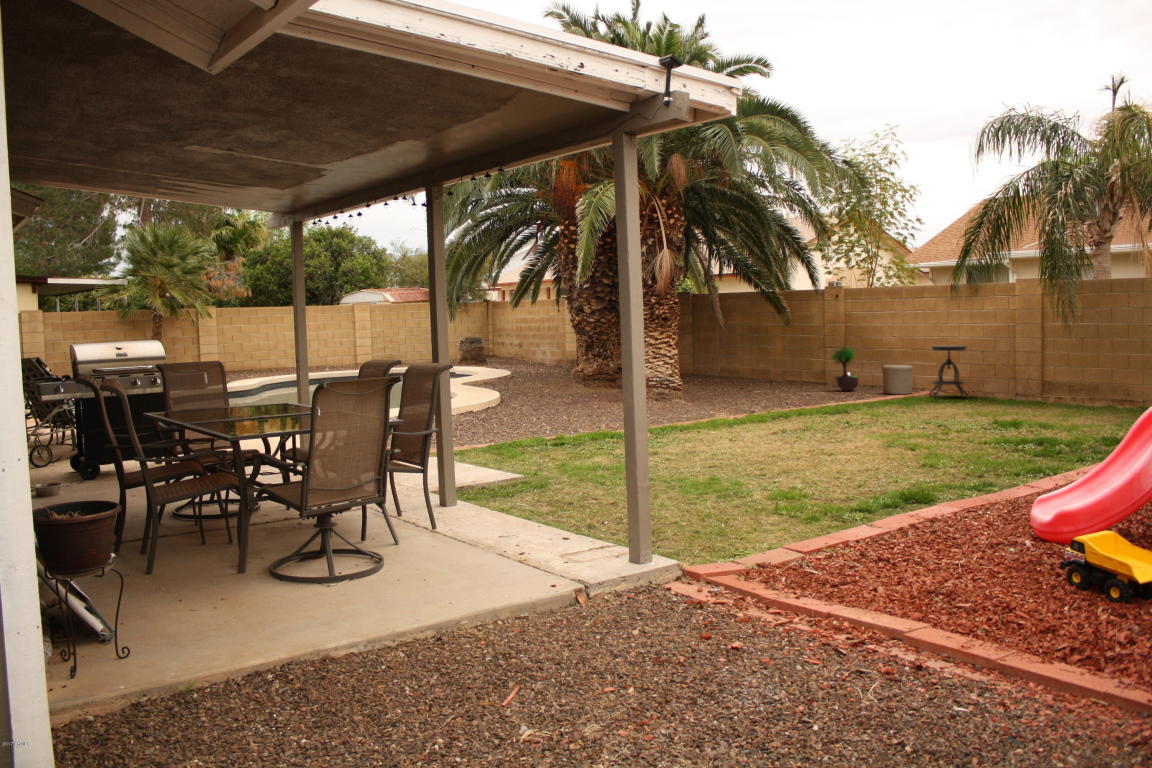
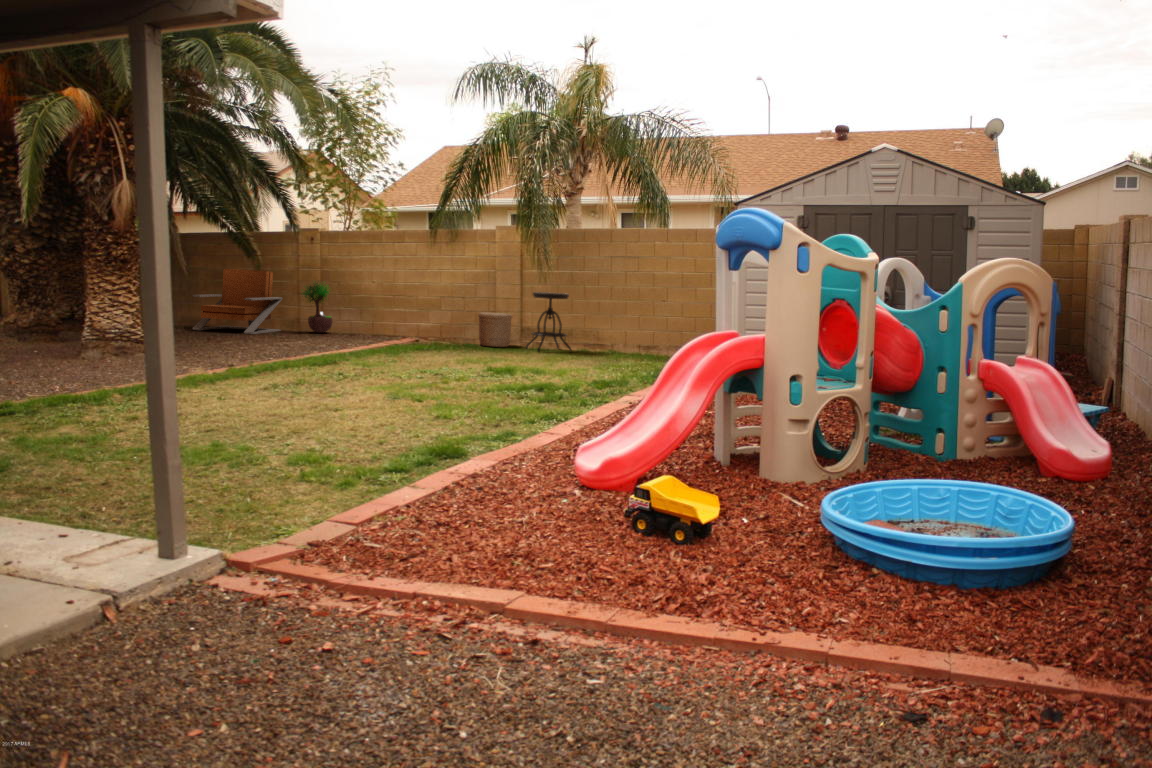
lounge chair: none [741,339,815,393] -> present [192,269,283,334]
stool: present [929,346,969,398] -> present [526,292,572,353]
woven basket: present [882,365,913,394] -> present [478,312,512,347]

